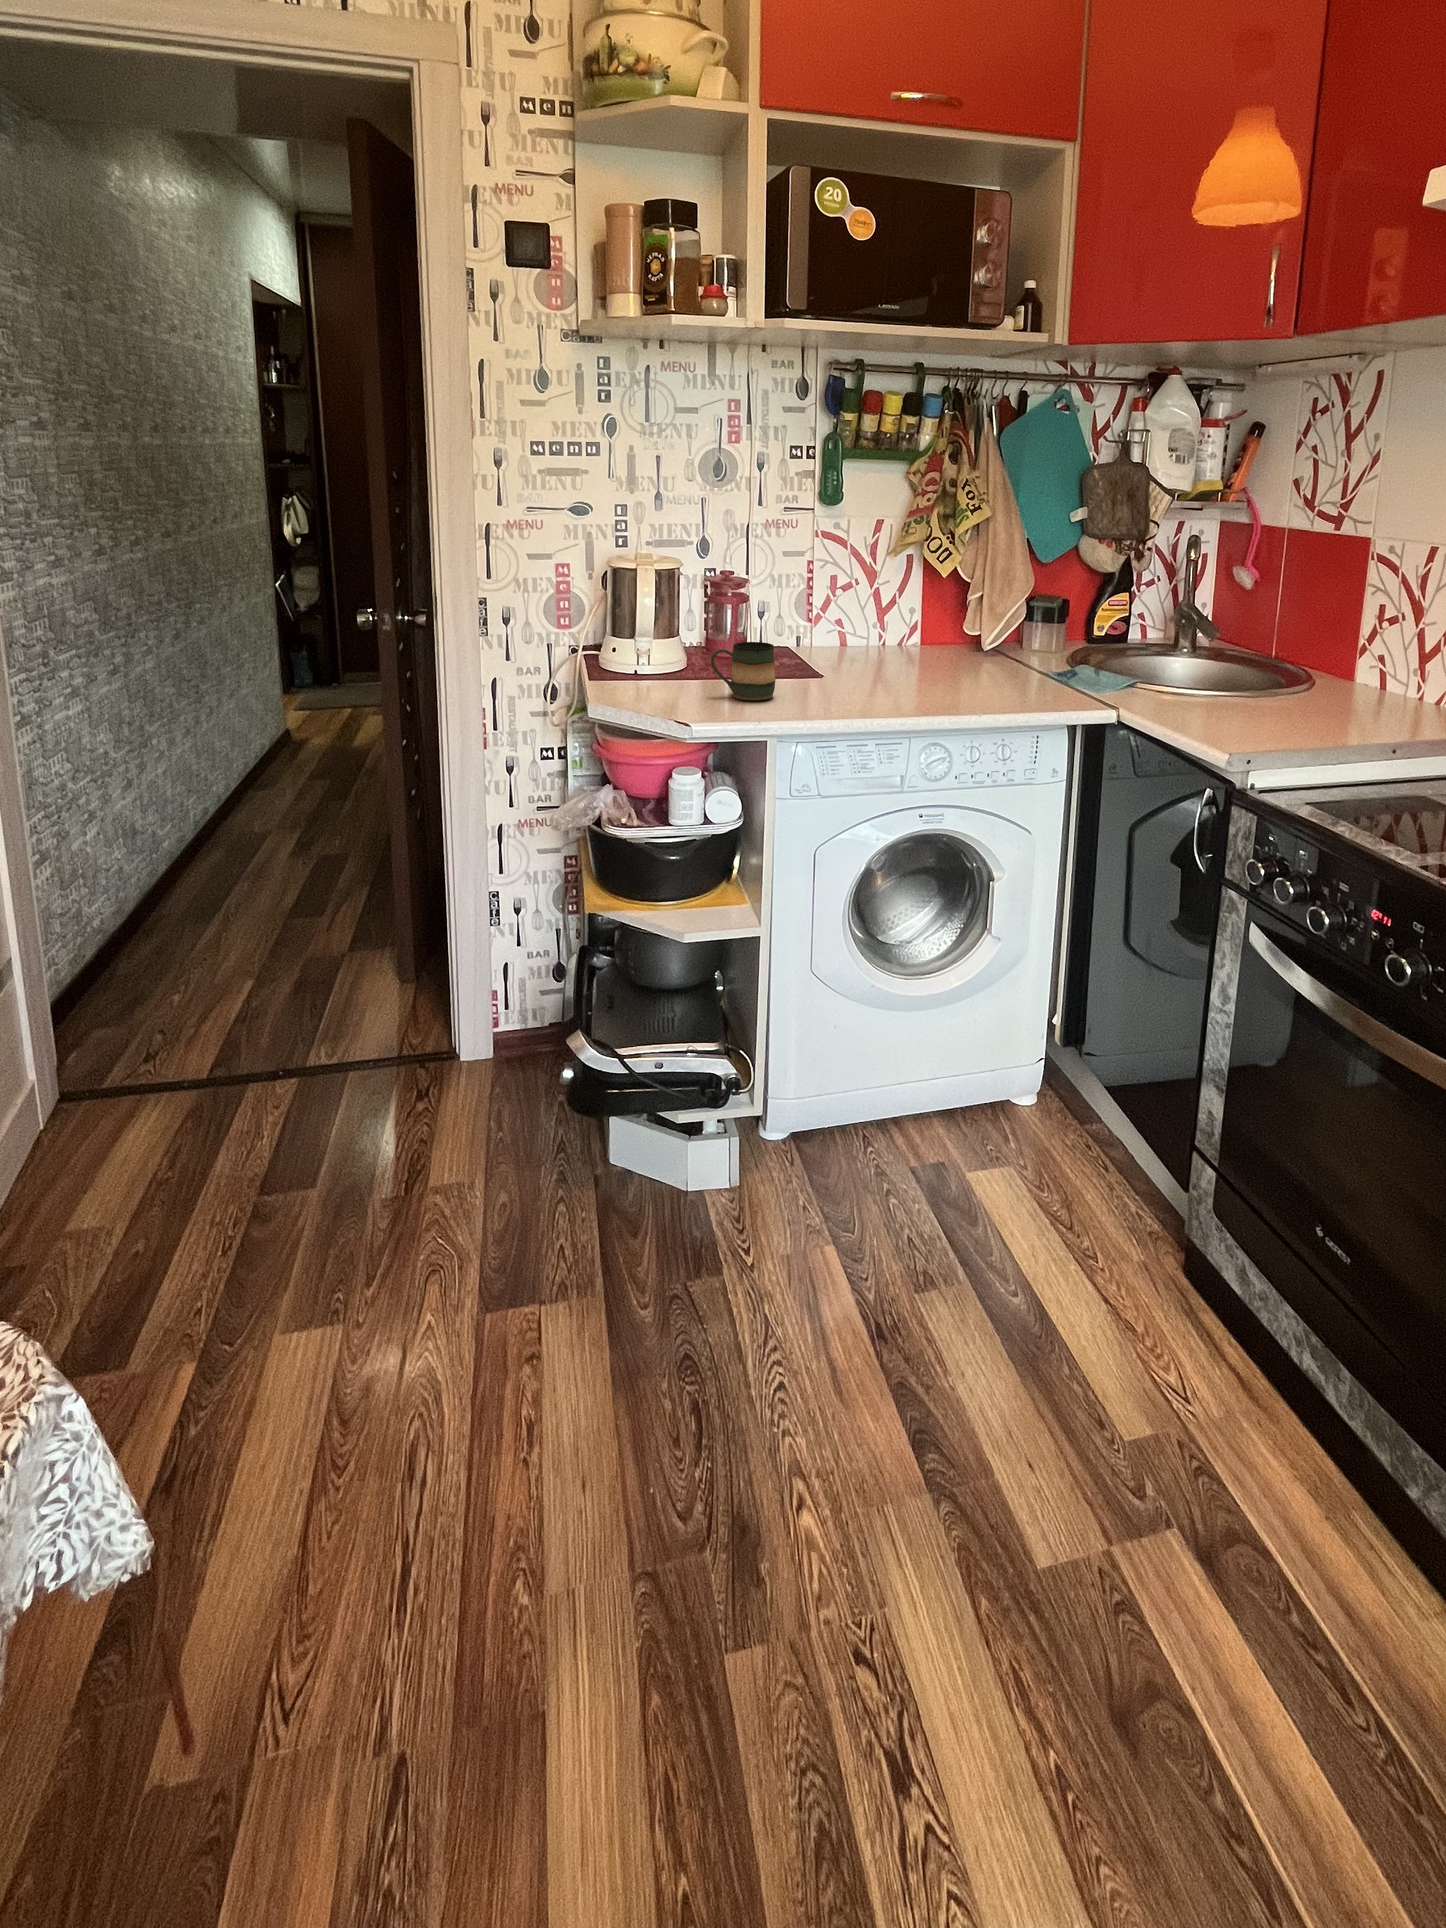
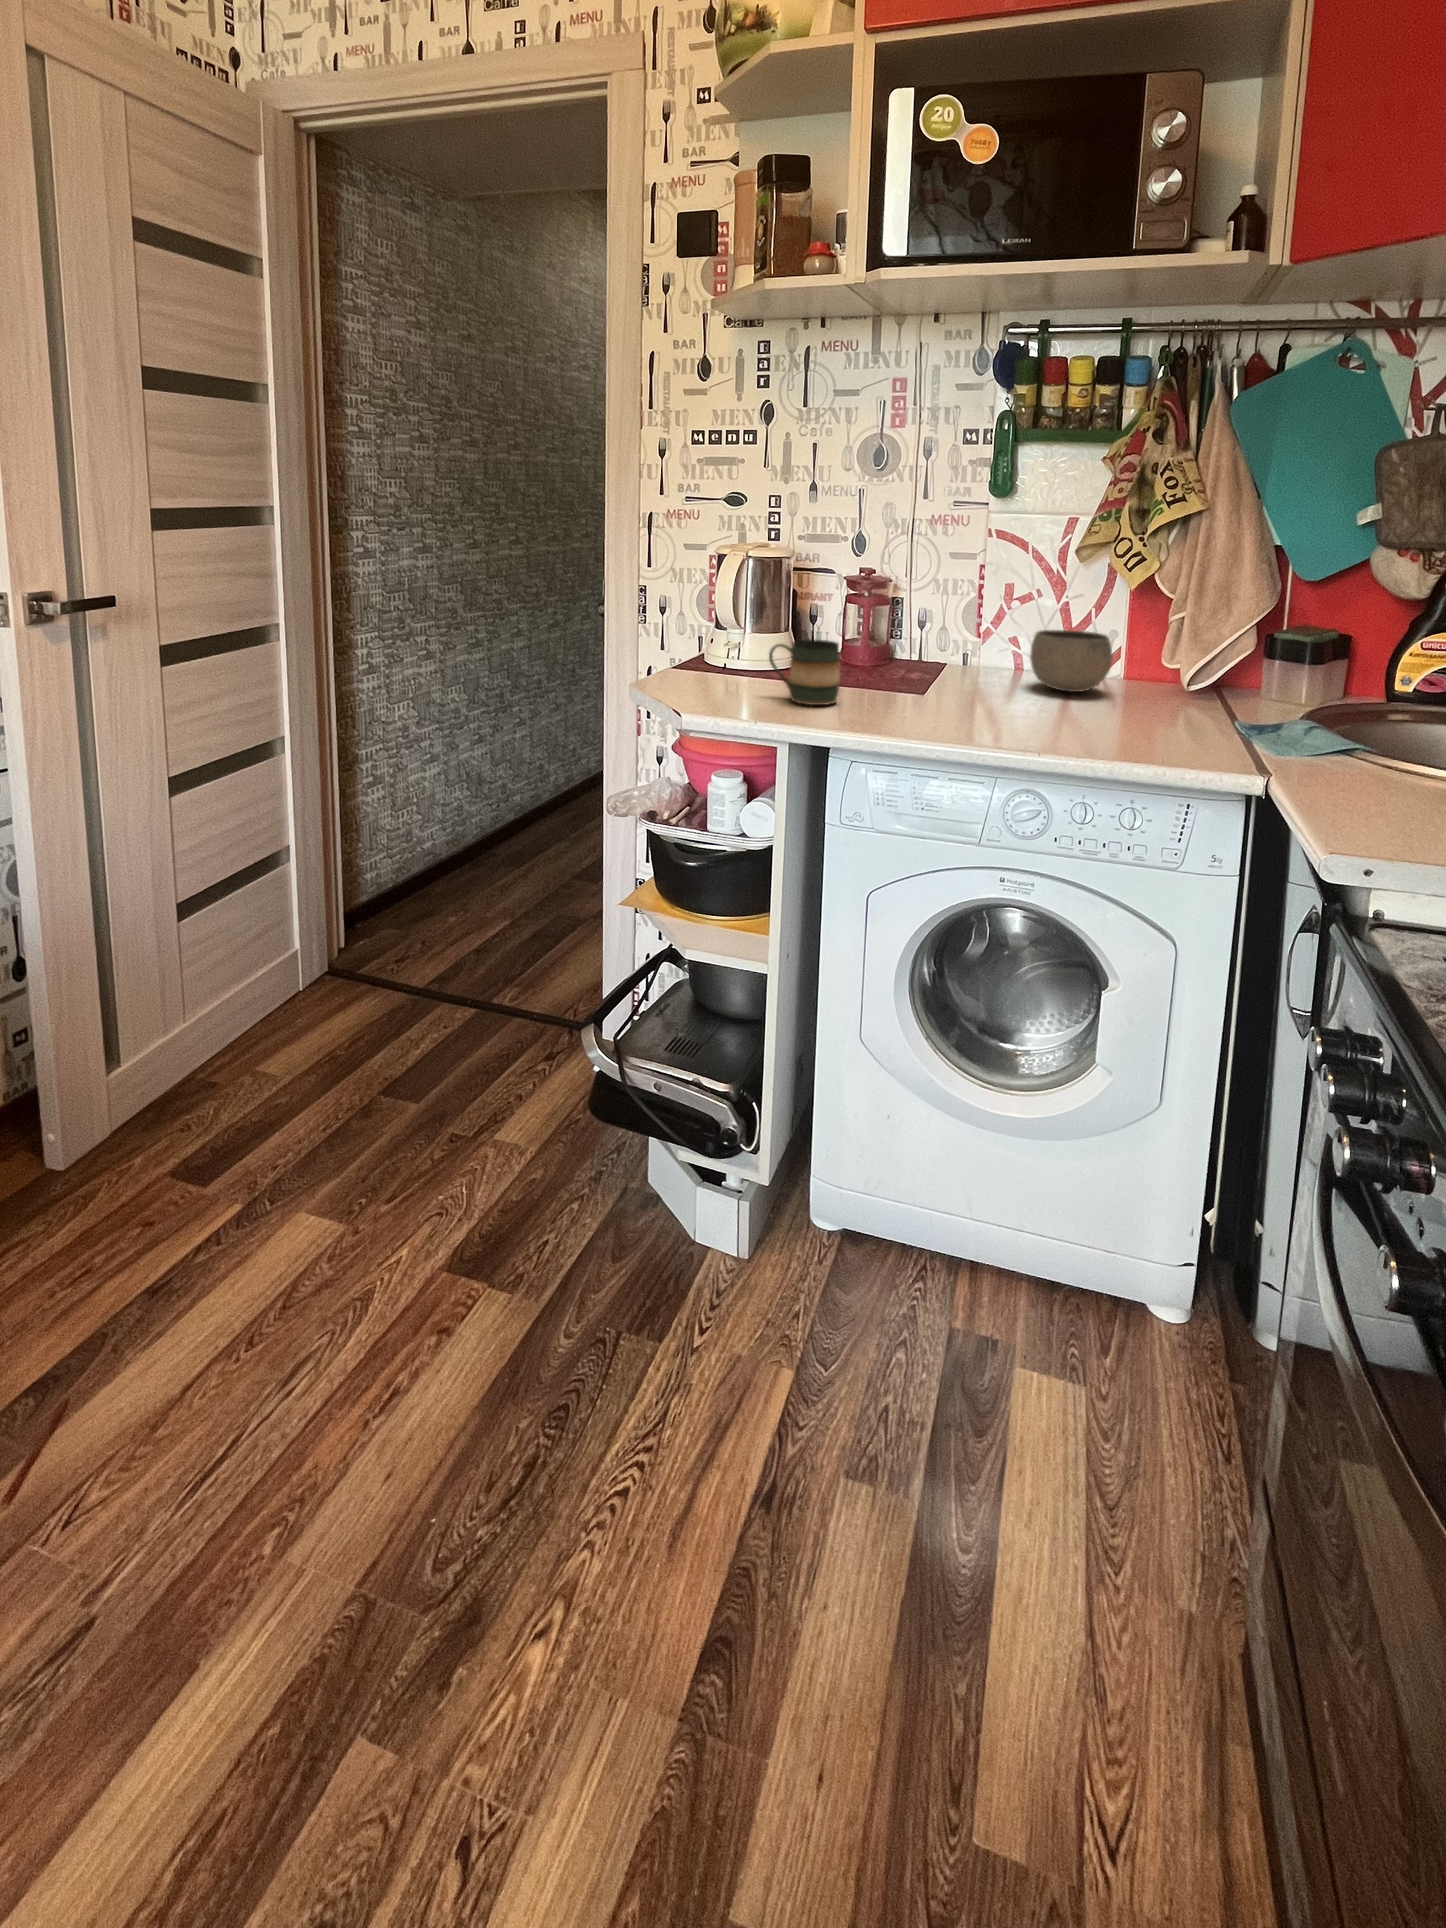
bowl: none [871,612,933,661] -> present [1030,630,1112,692]

